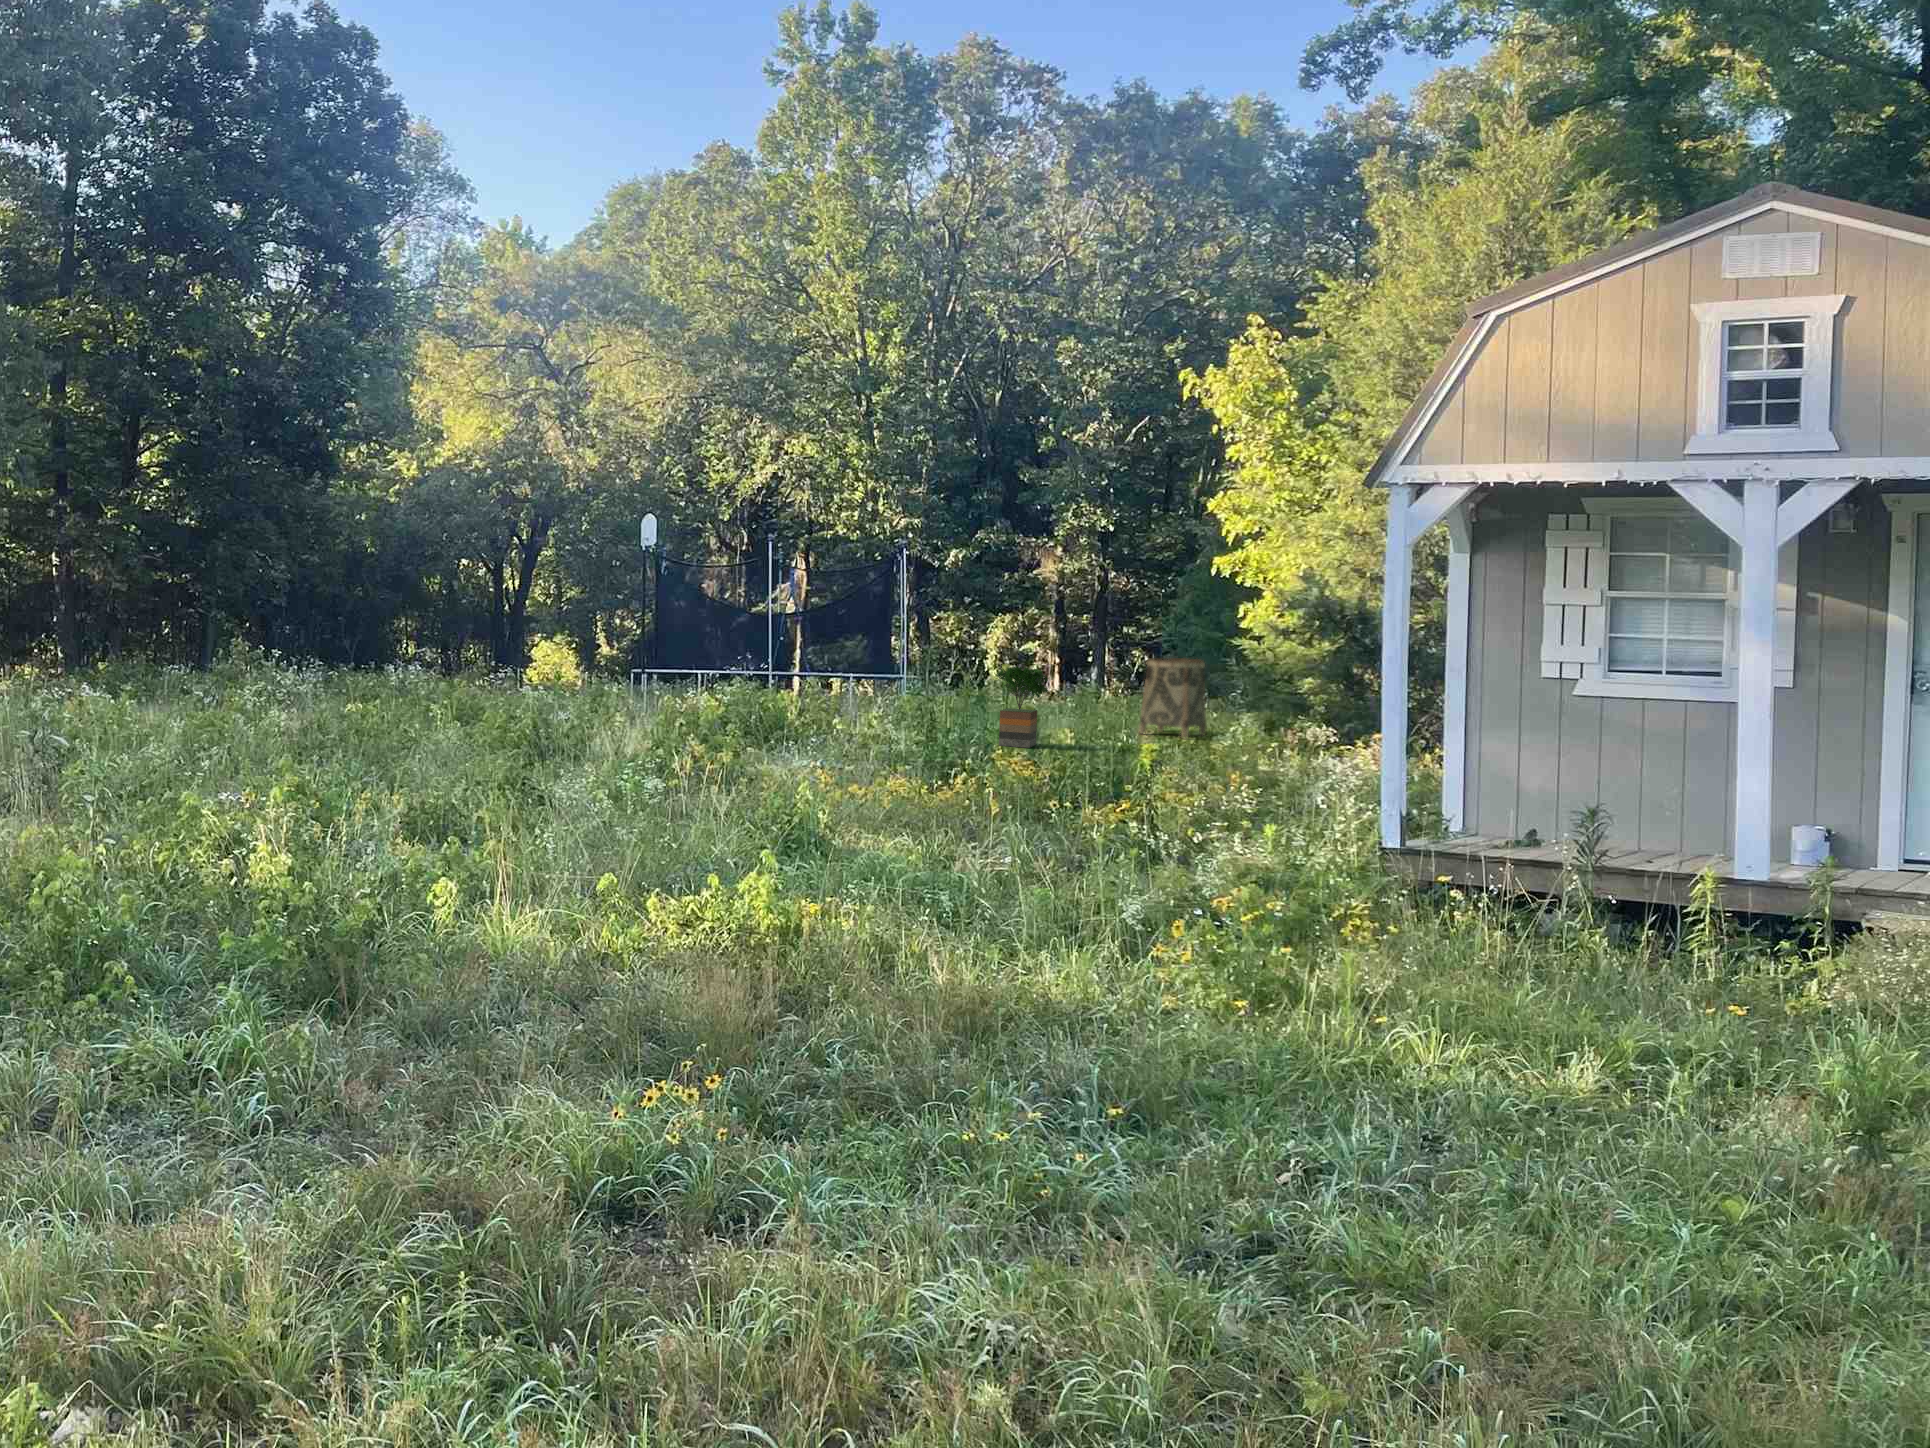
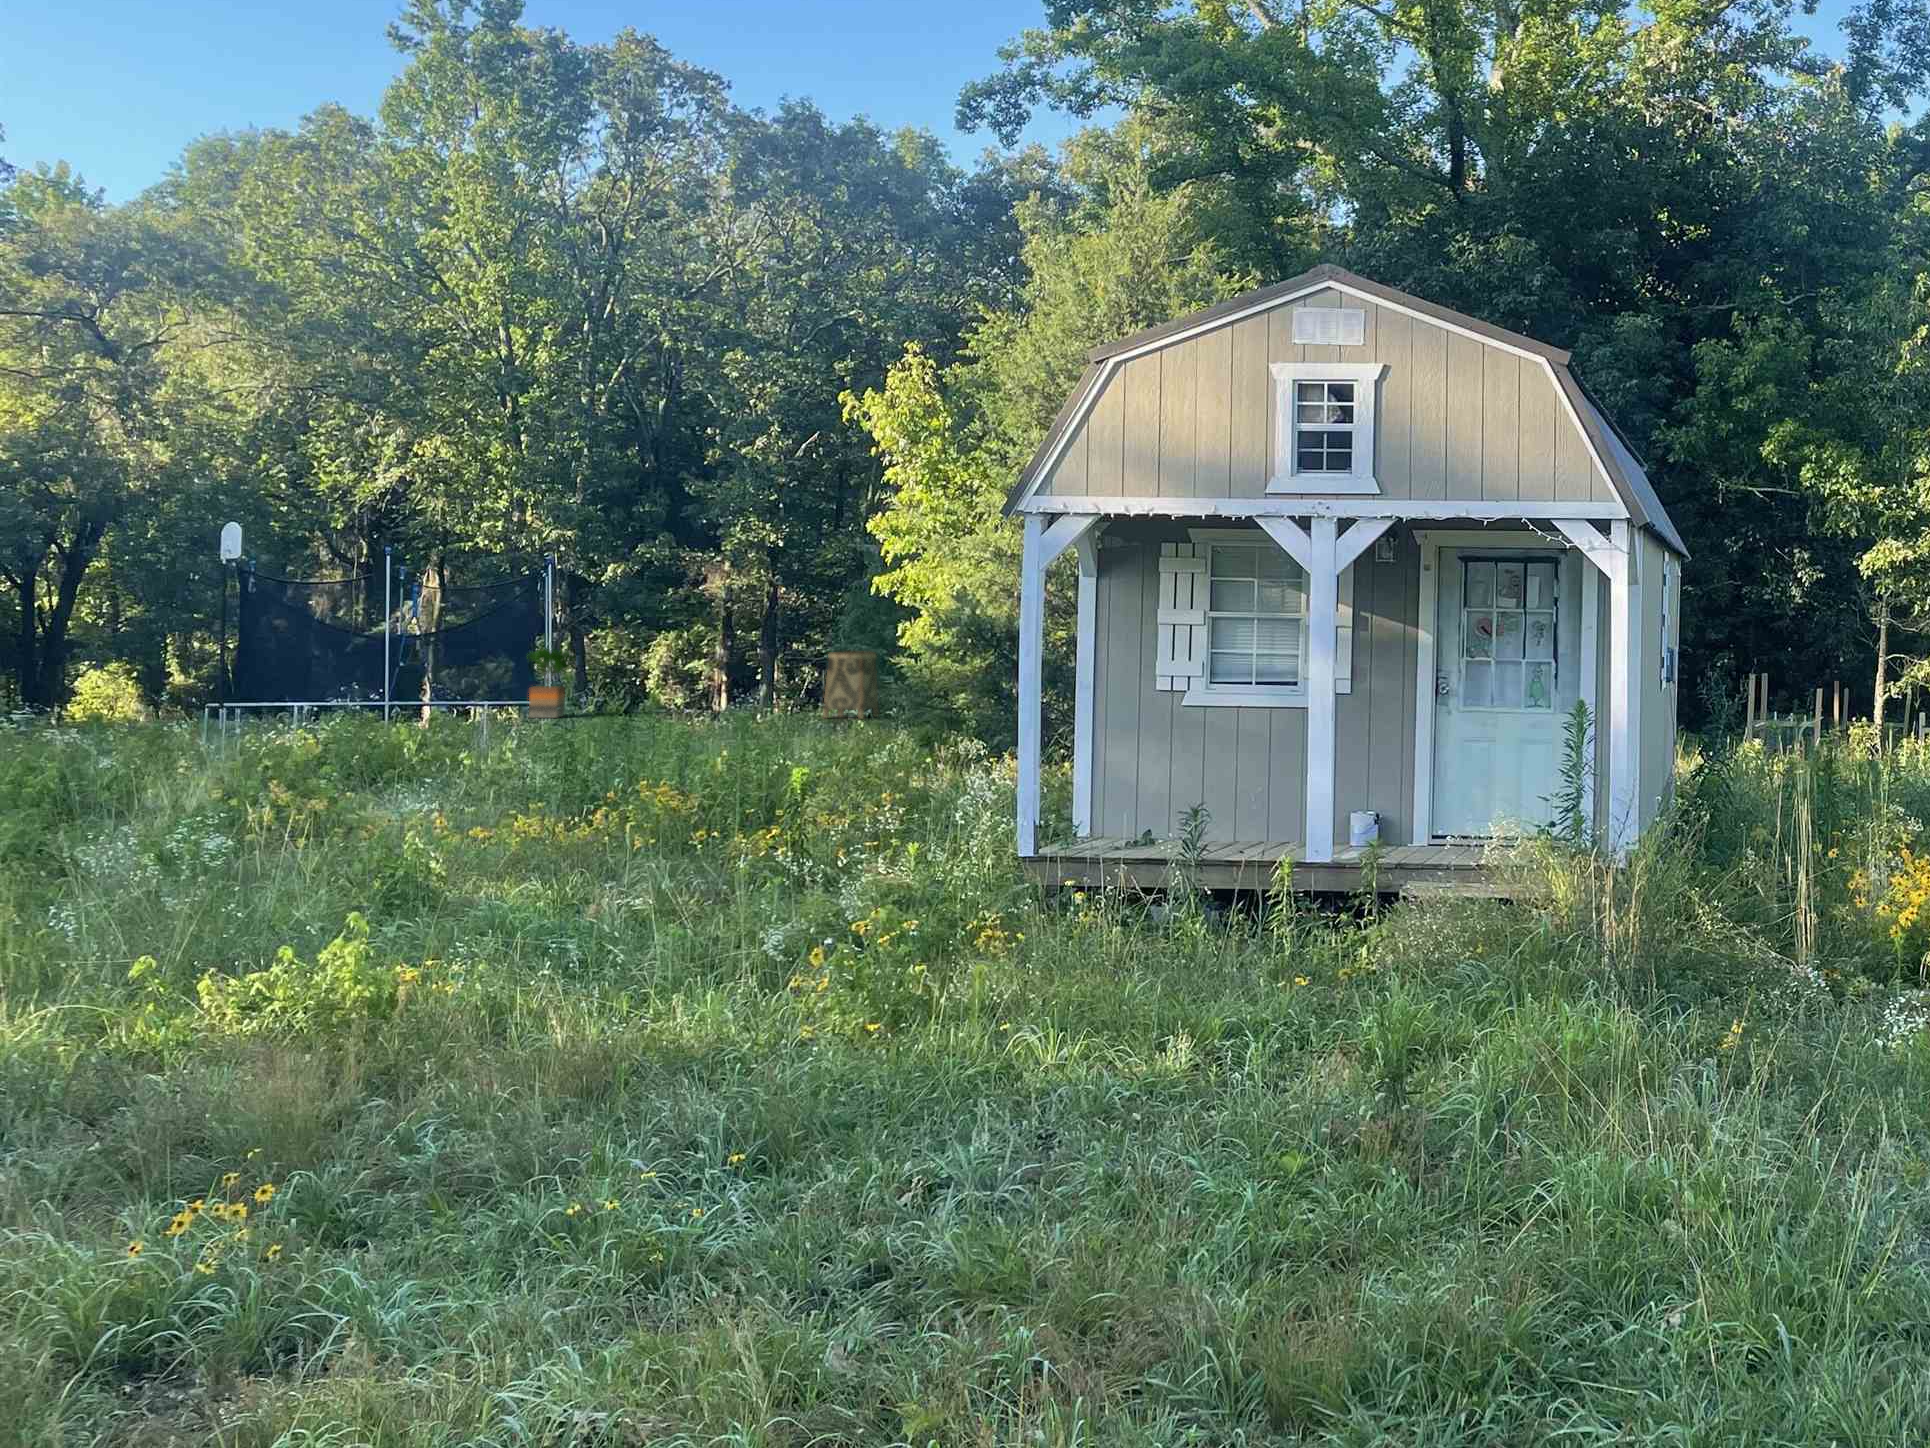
potted tree: present [996,666,1049,748] -> present [527,648,573,718]

